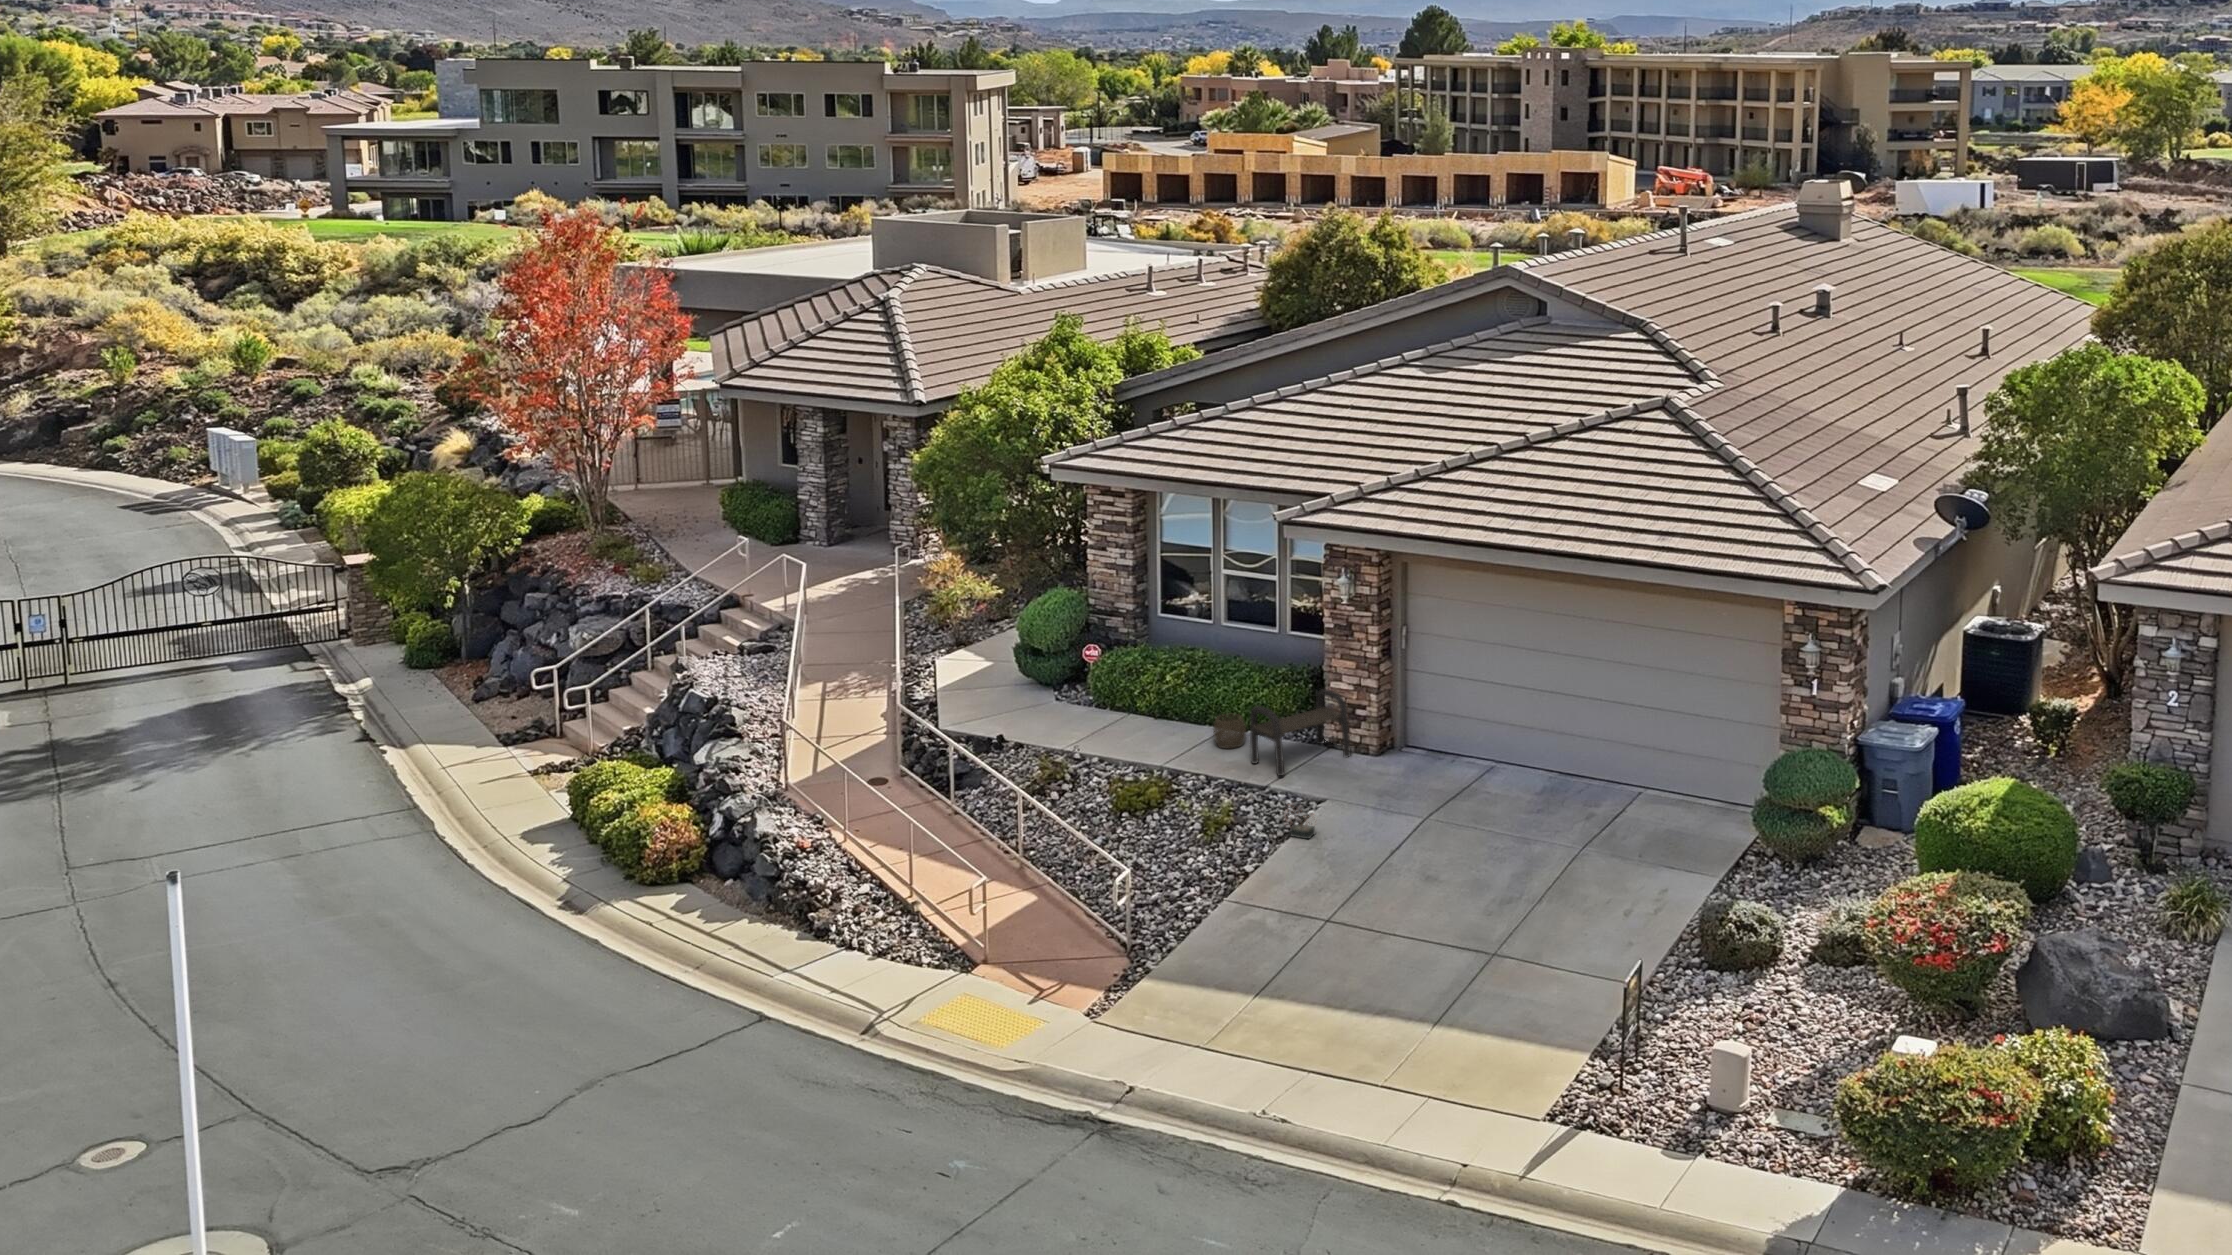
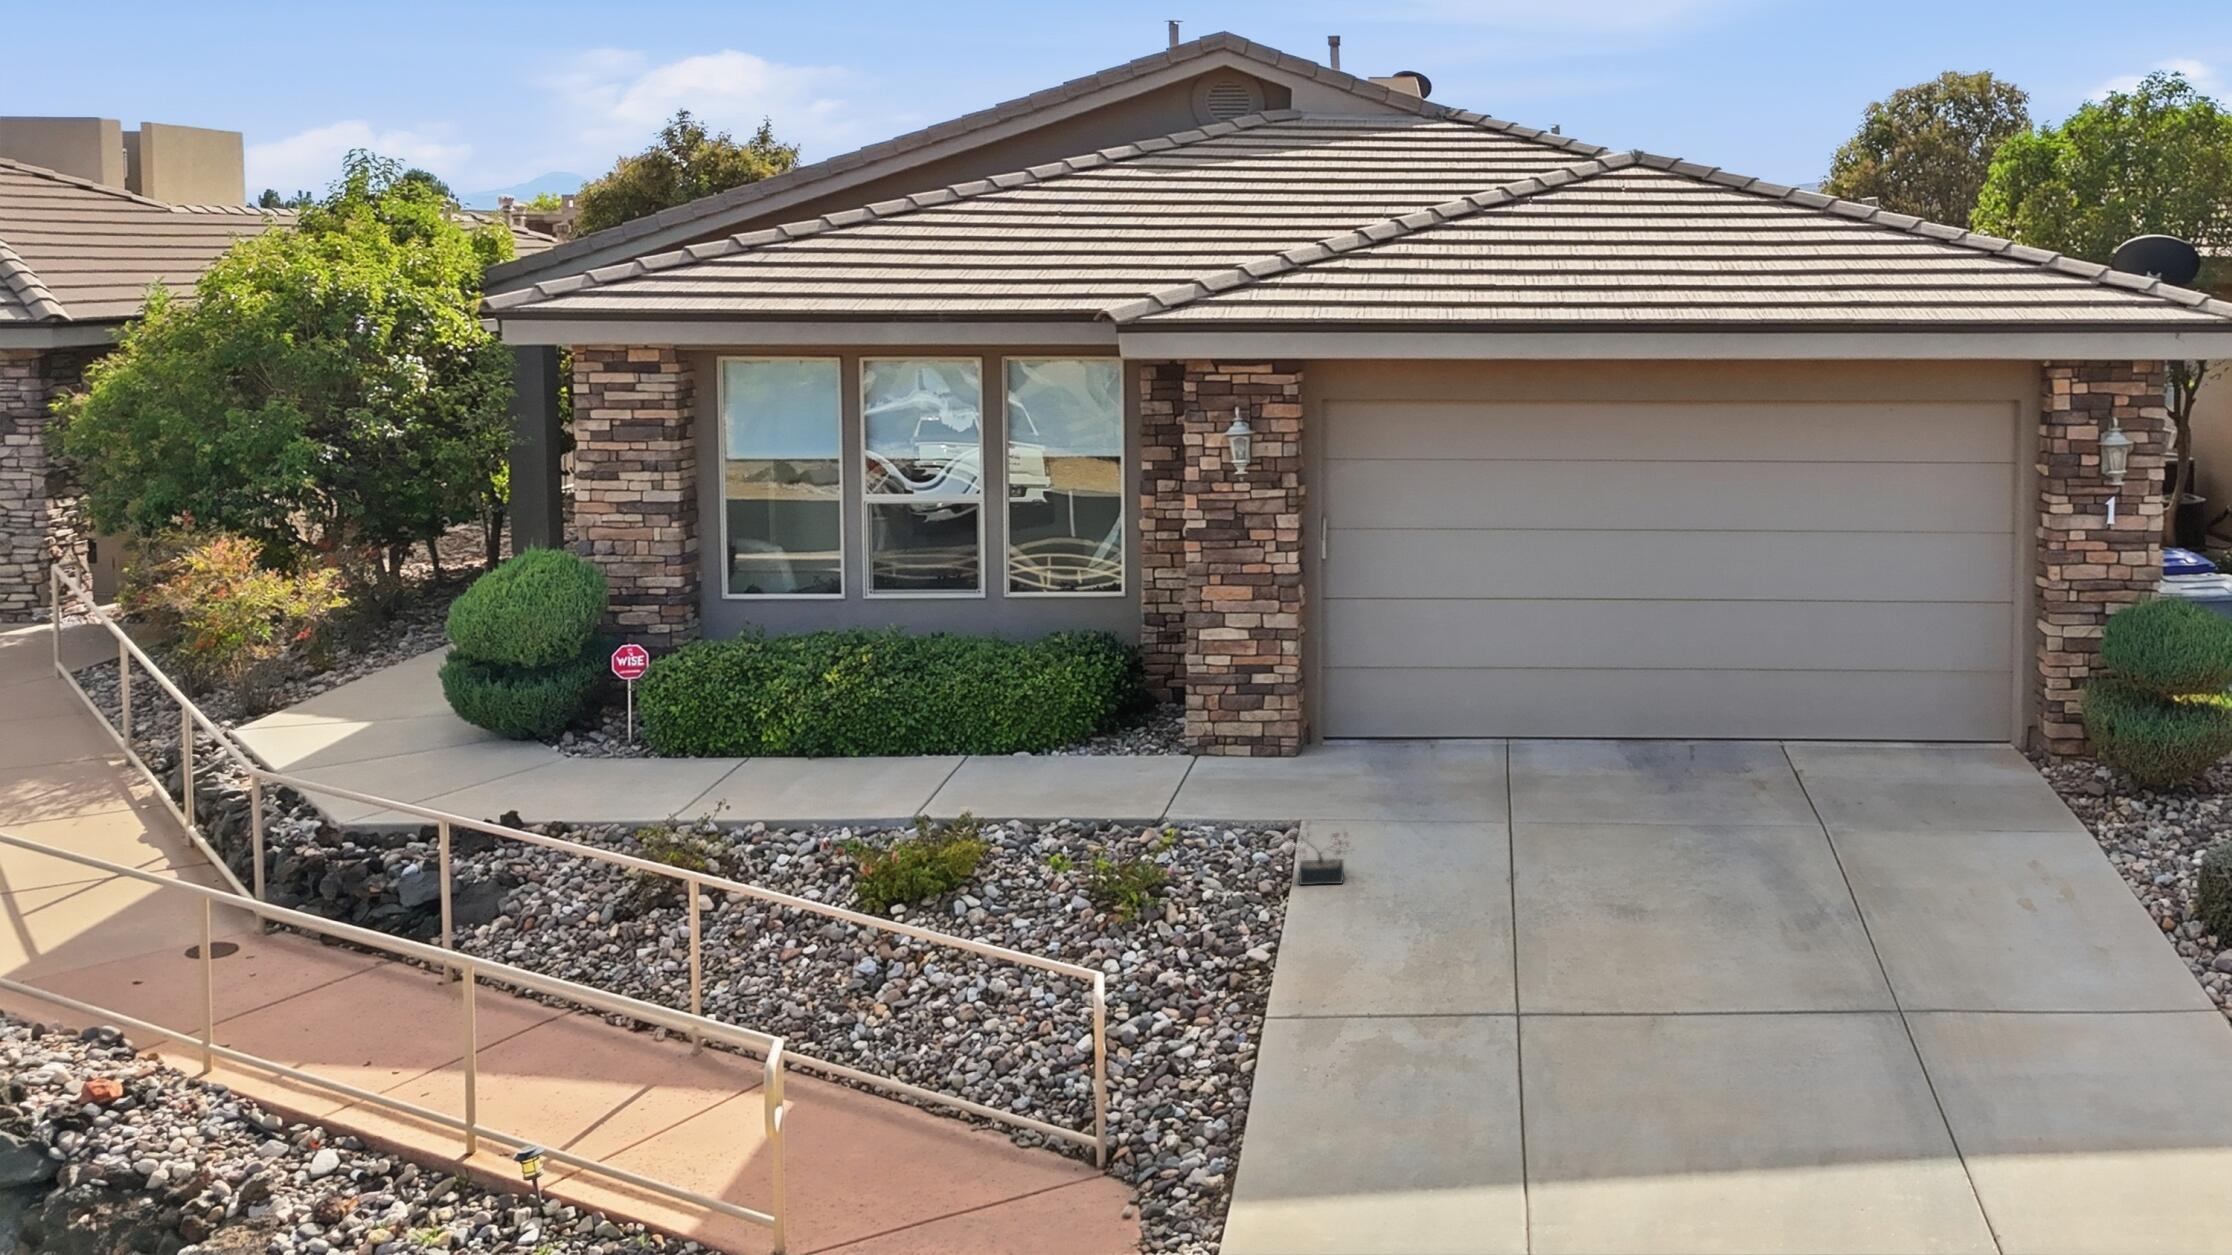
bench: present [1250,689,1351,776] -> none [1079,644,1257,803]
woven basket: present [1213,714,1246,748] -> none [971,716,1037,782]

